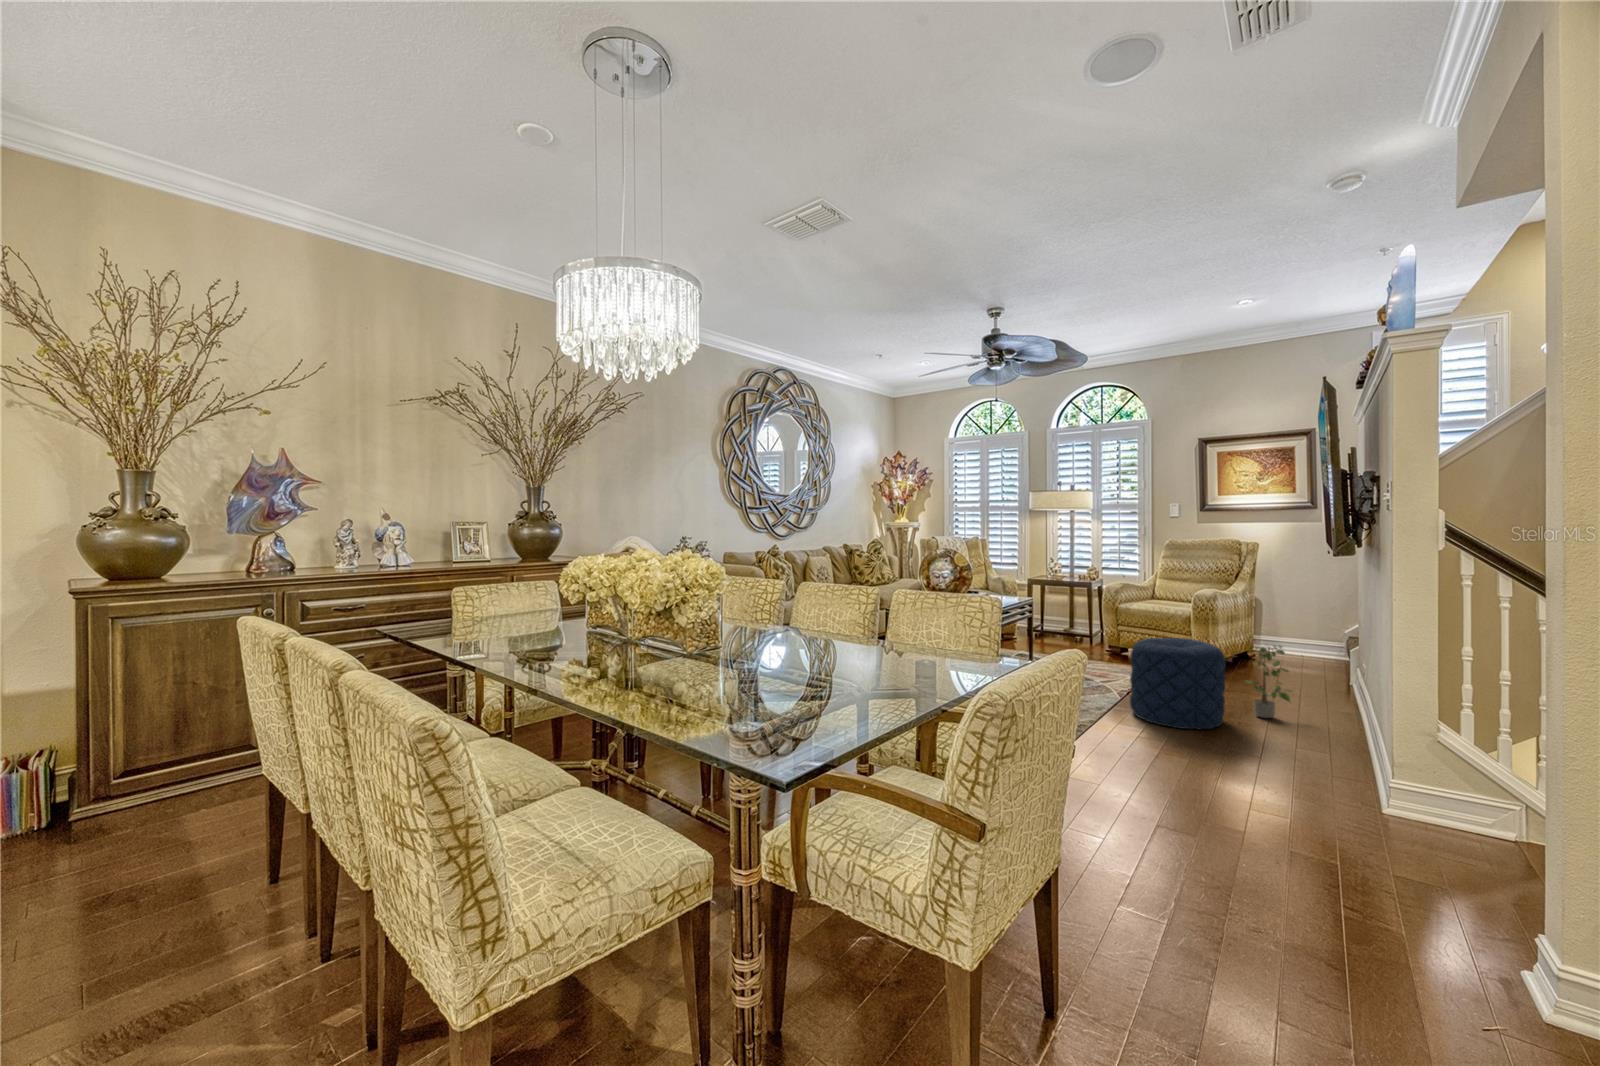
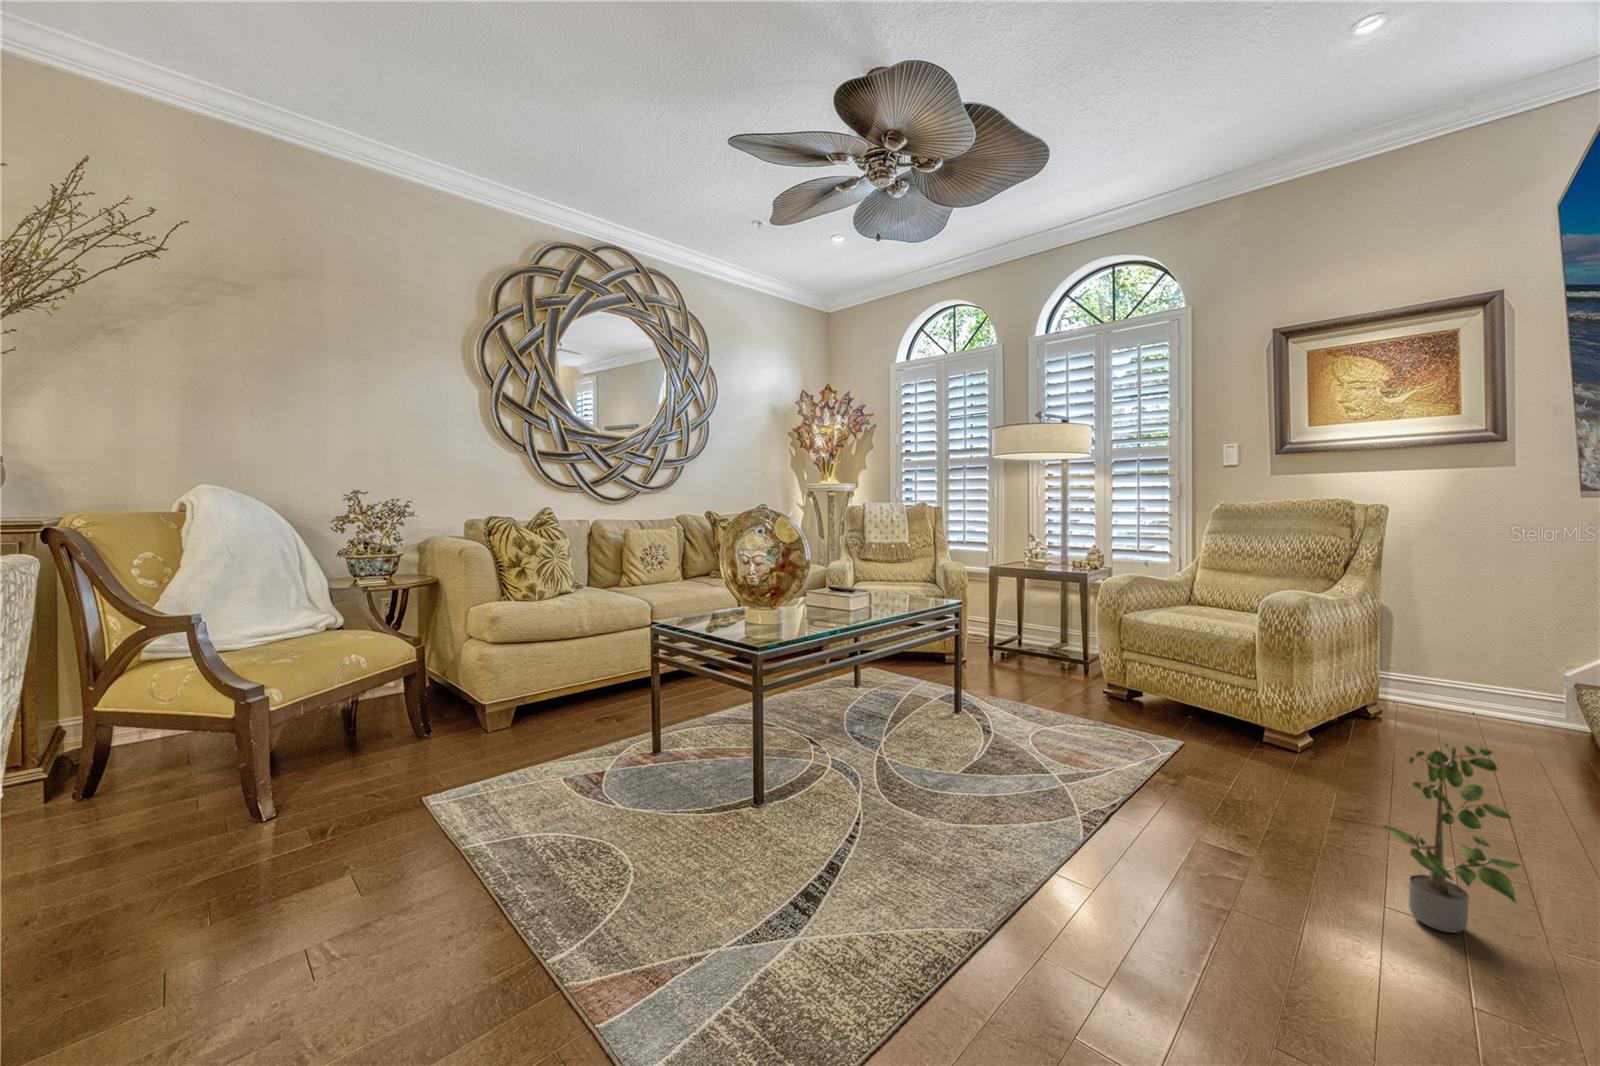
pouf: present [1130,638,1226,729] -> none [1096,712,1339,982]

